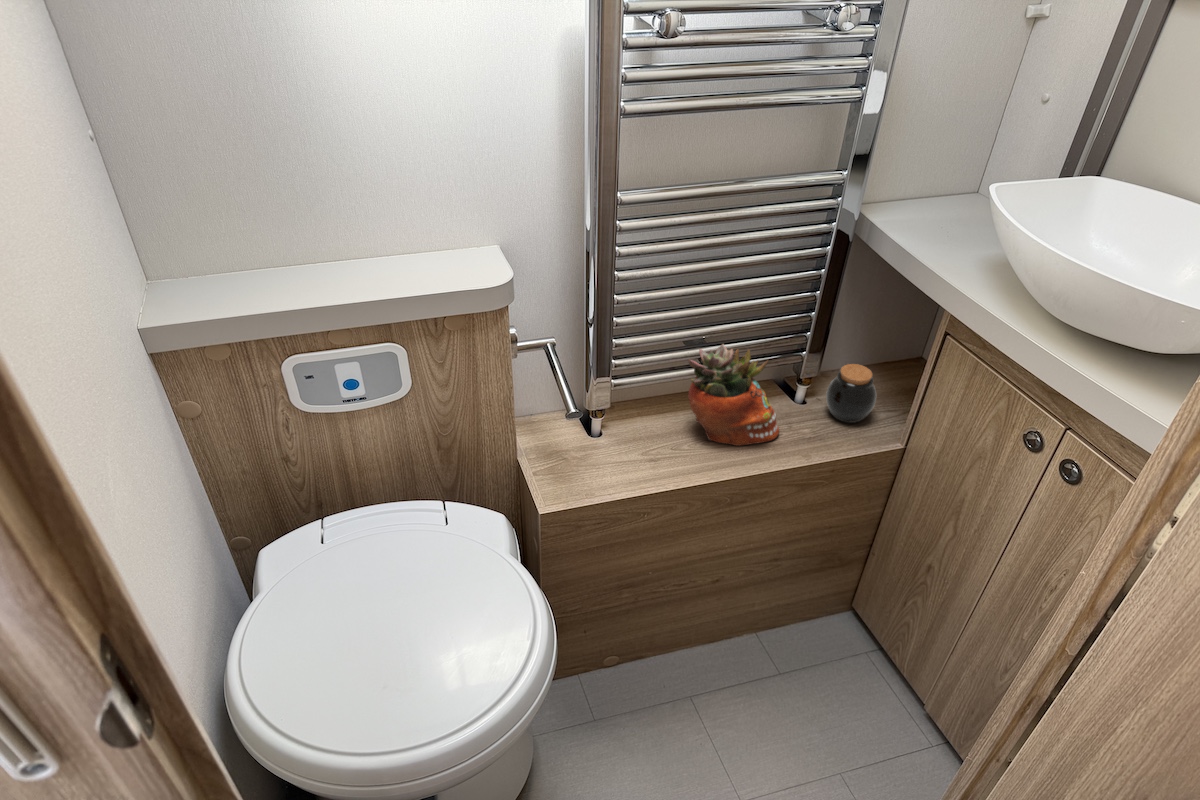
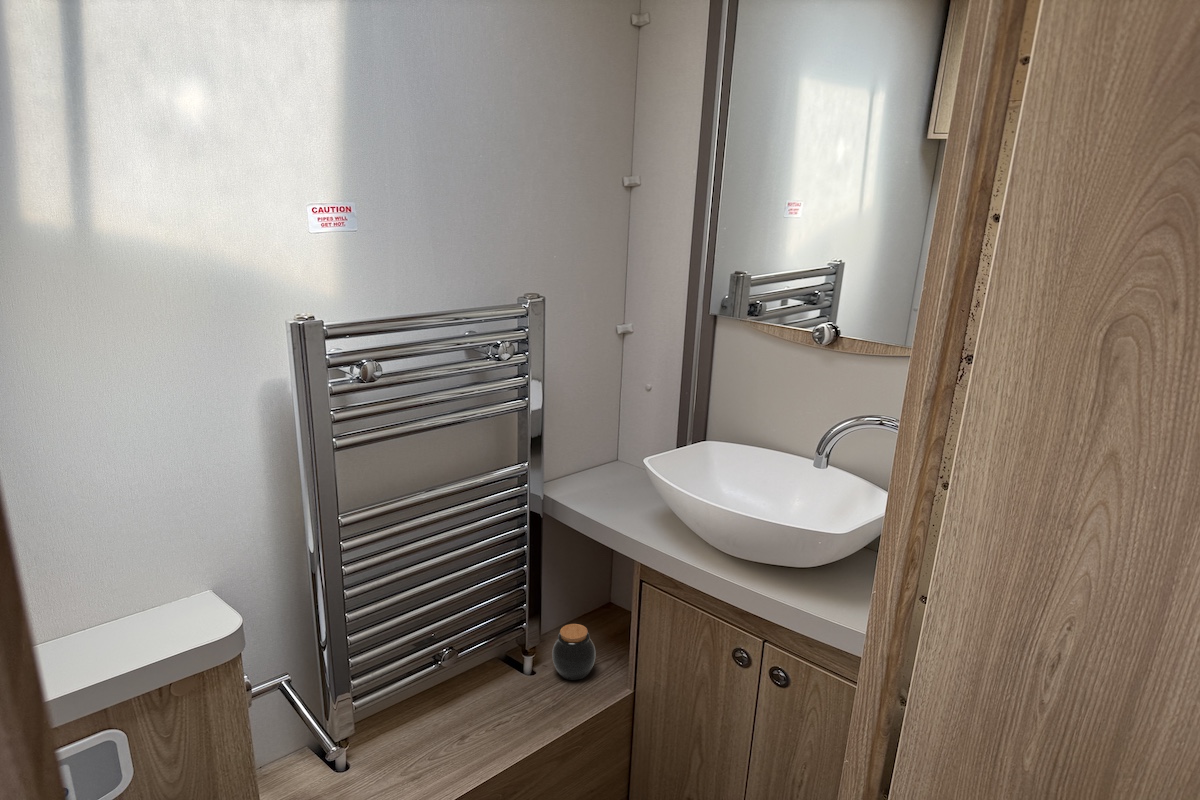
succulent planter: present [688,344,779,446] -> none [425,635,523,736]

